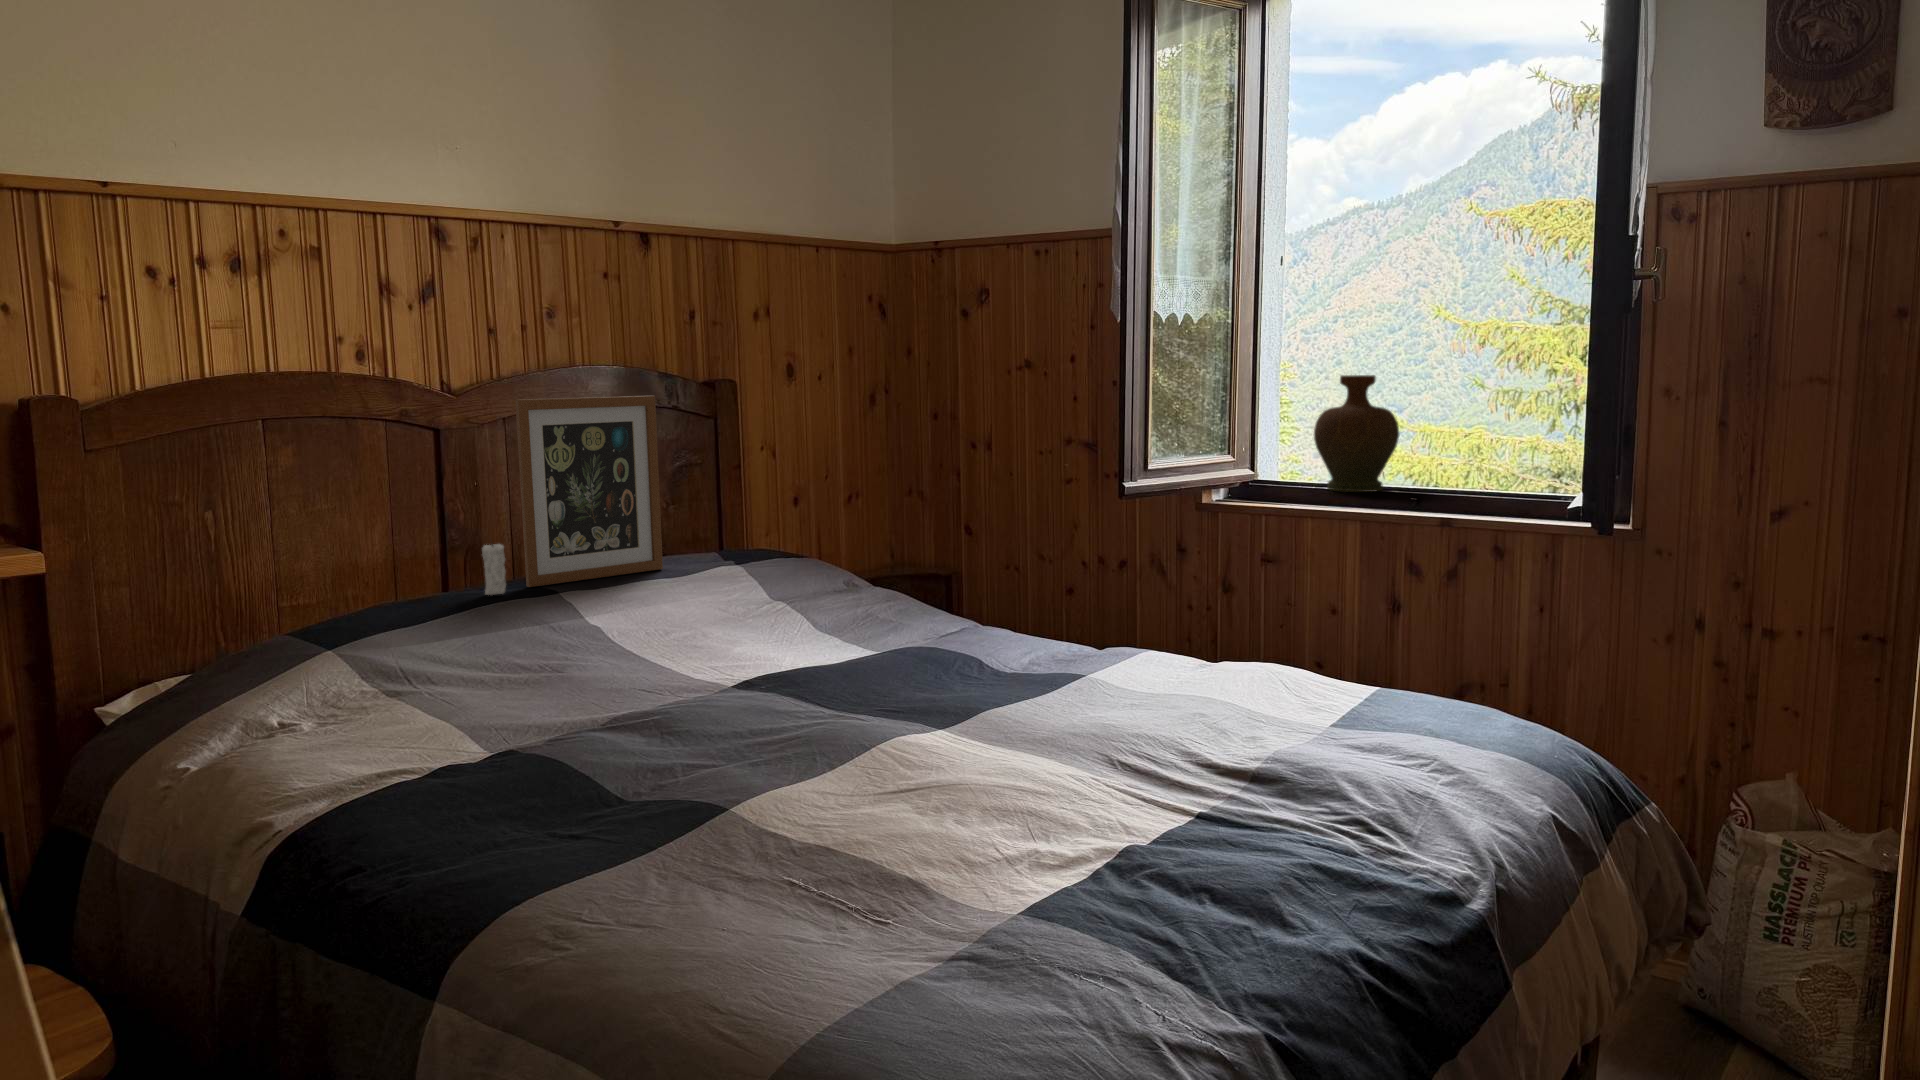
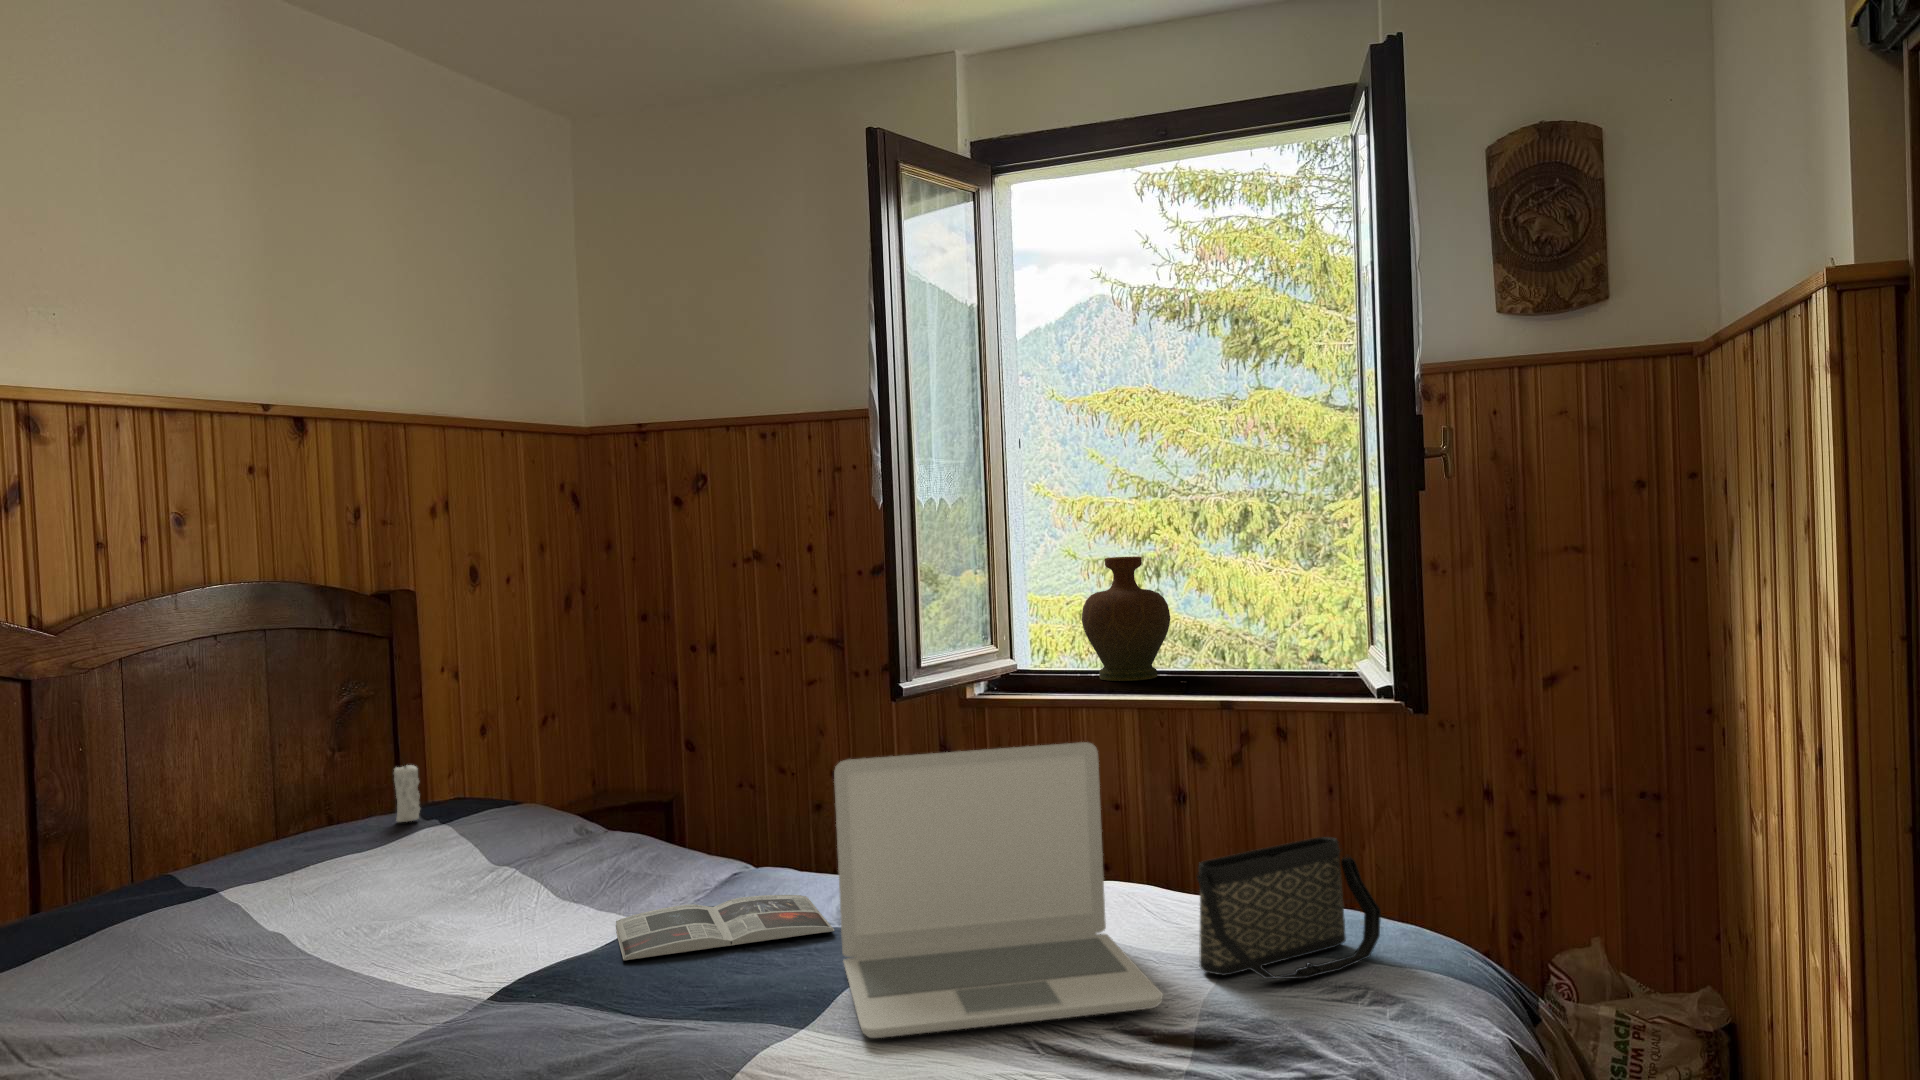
picture frame: present [515,396,663,587] -> none [153,620,350,890]
laptop: none [980,526,1241,750] -> present [834,742,1163,1038]
candle: present [482,544,506,595] -> present [394,765,420,822]
handbag: none [1296,629,1480,747] -> present [1197,837,1381,979]
magazine: none [835,640,1006,672] -> present [616,895,834,960]

